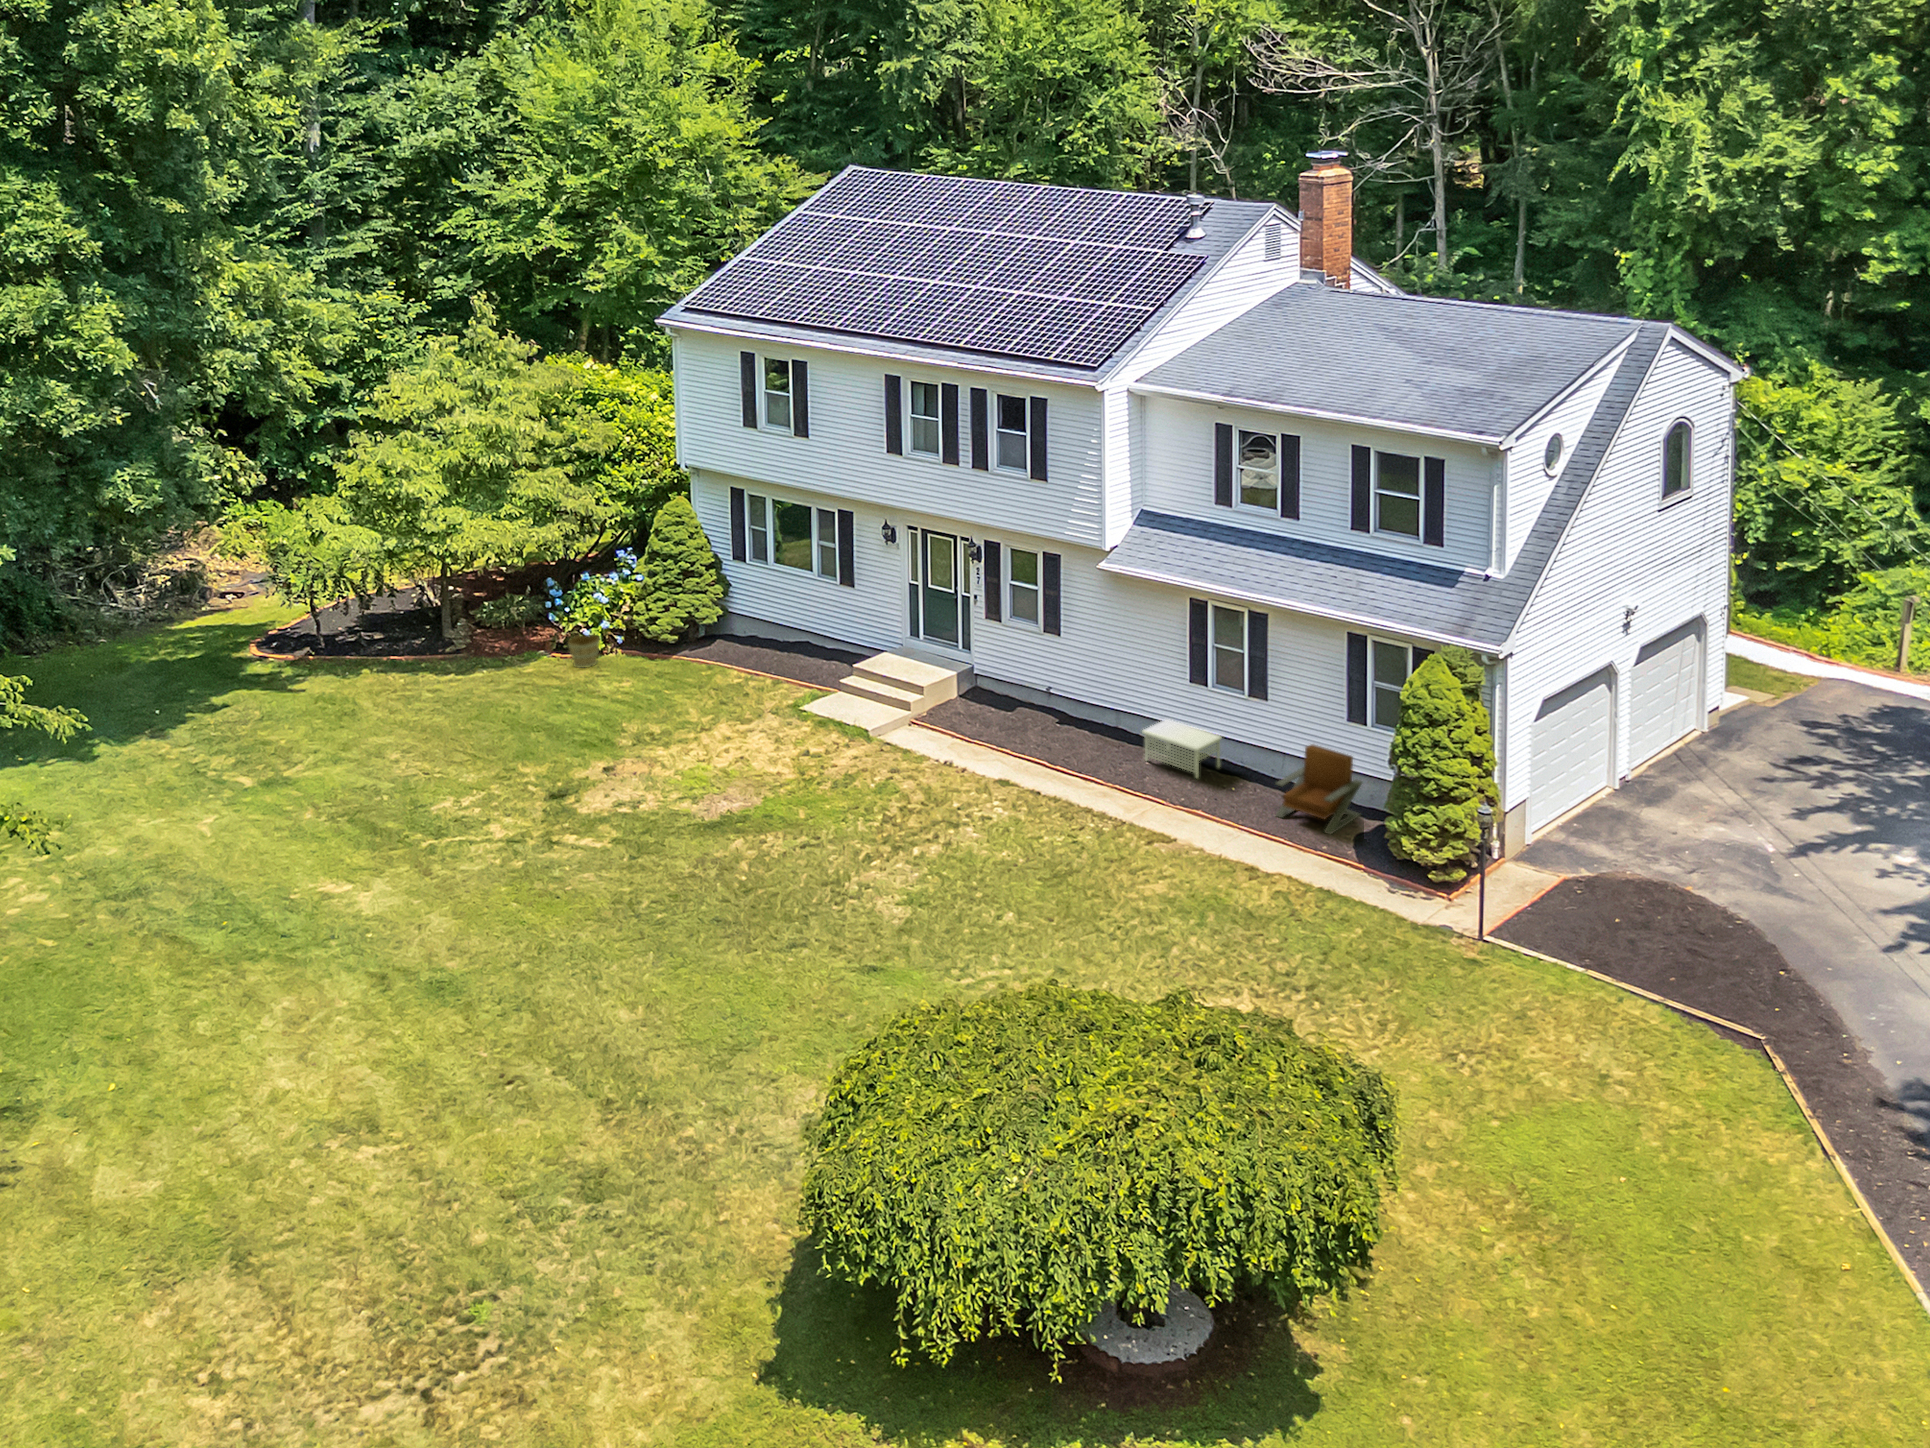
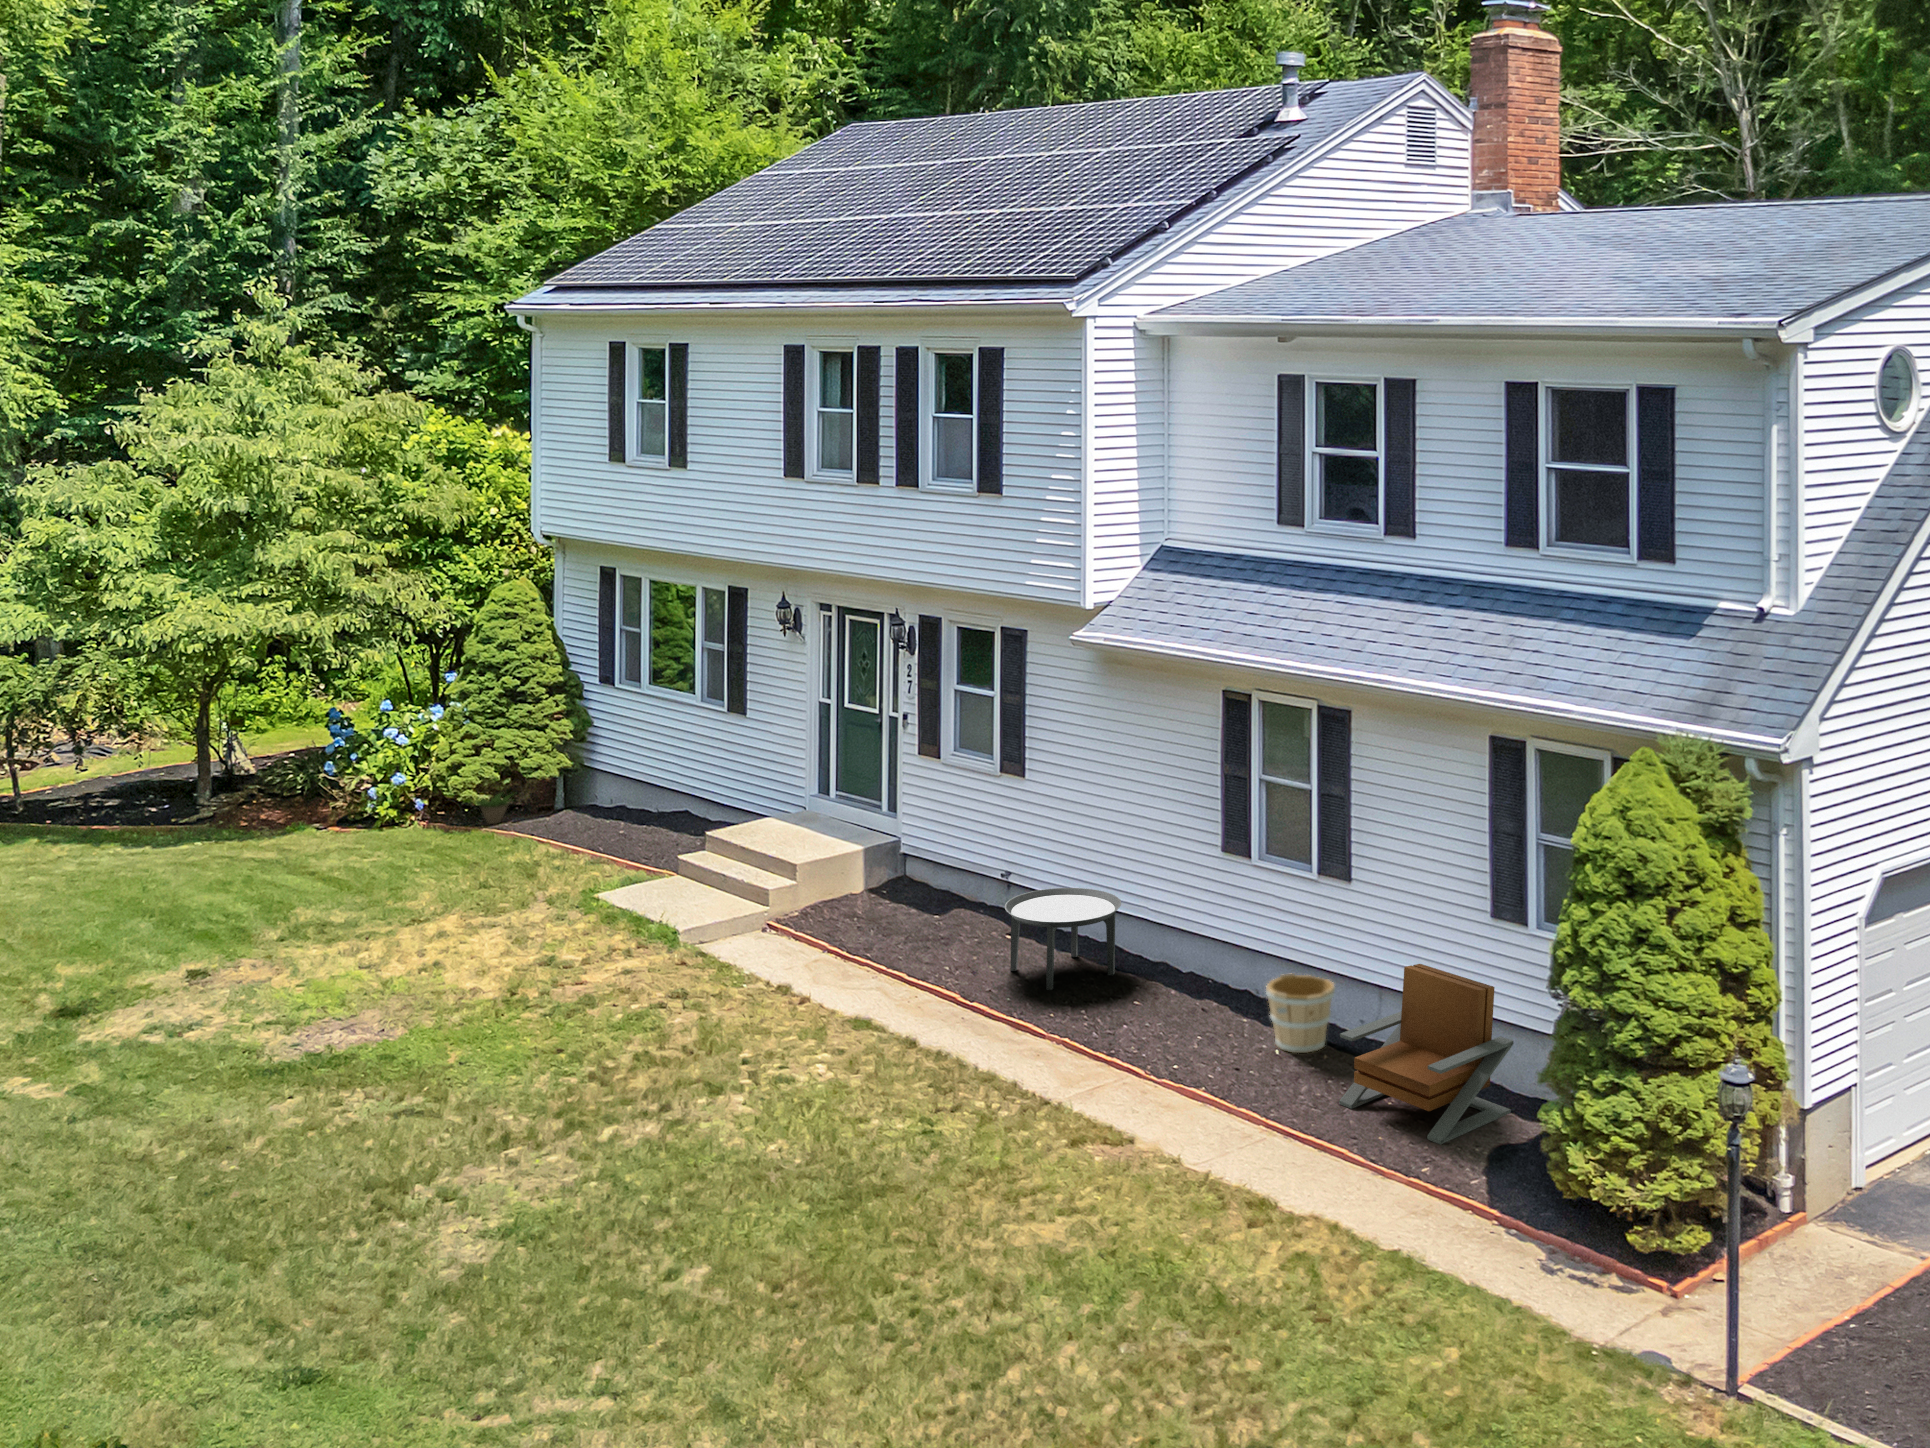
decorative plant: none [668,634,699,656] -> present [475,793,510,824]
wooden bucket: present [568,635,600,668] -> present [1266,973,1335,1053]
round table: none [1066,698,1131,758] -> present [1005,888,1121,990]
storage bench: present [1142,719,1222,778] -> none [1127,926,1268,1033]

